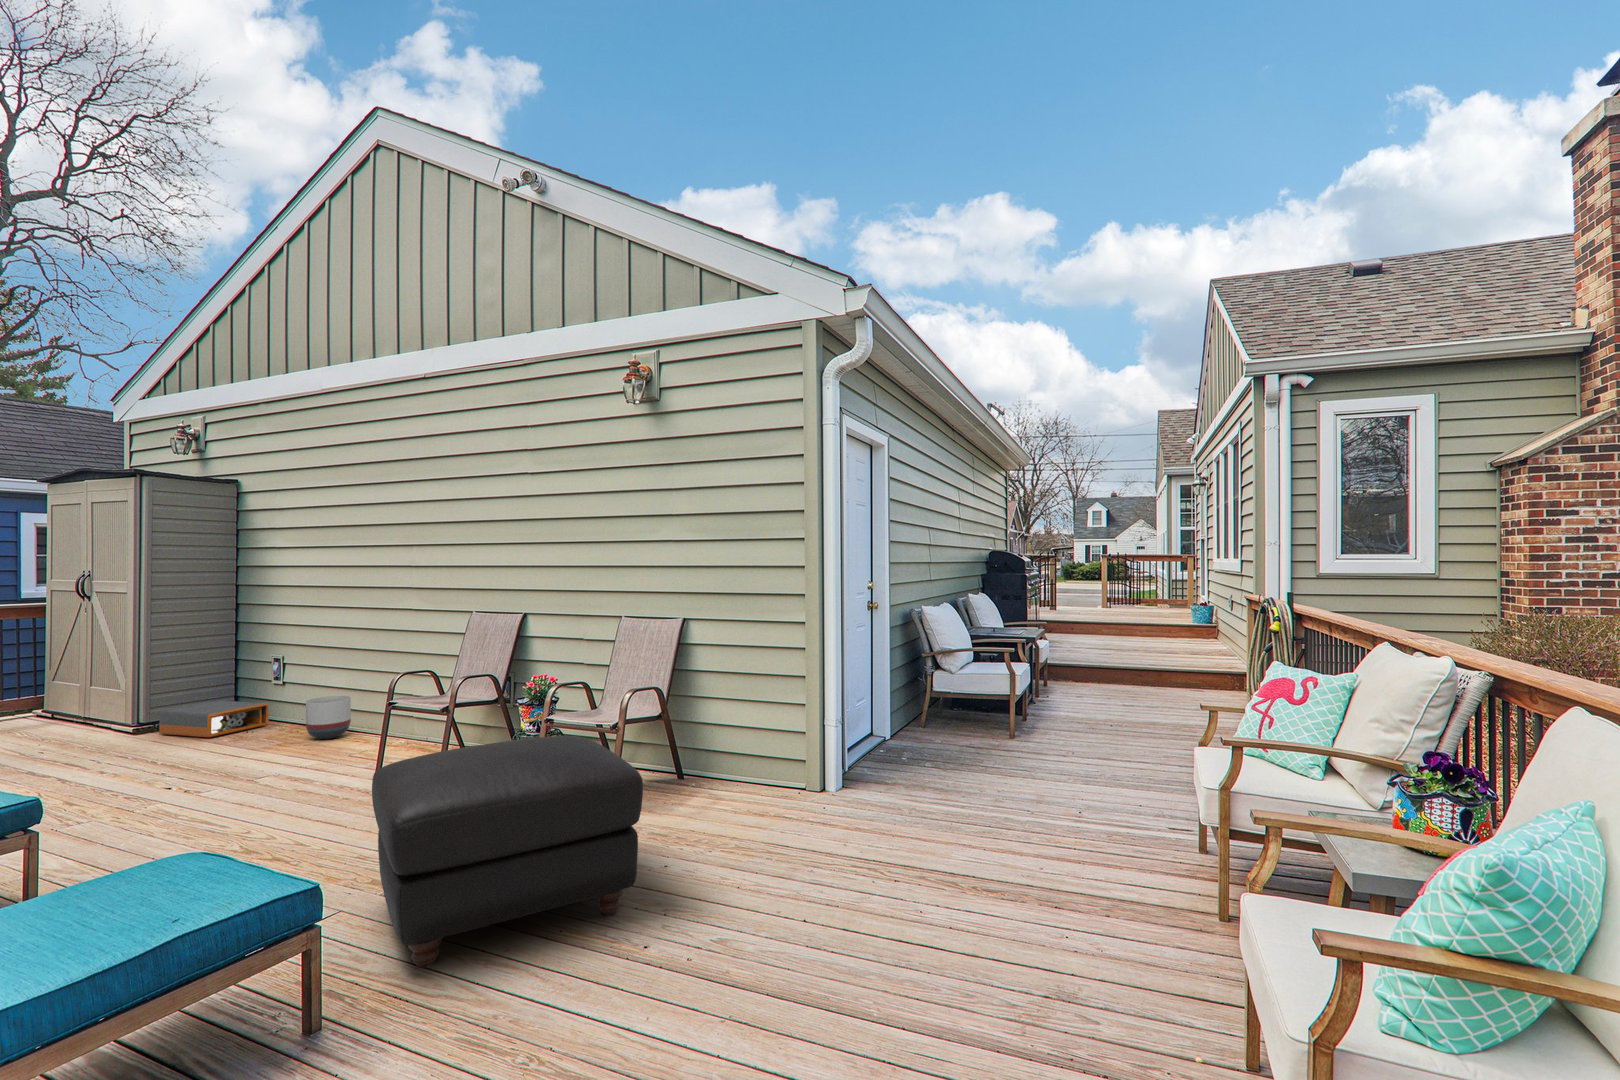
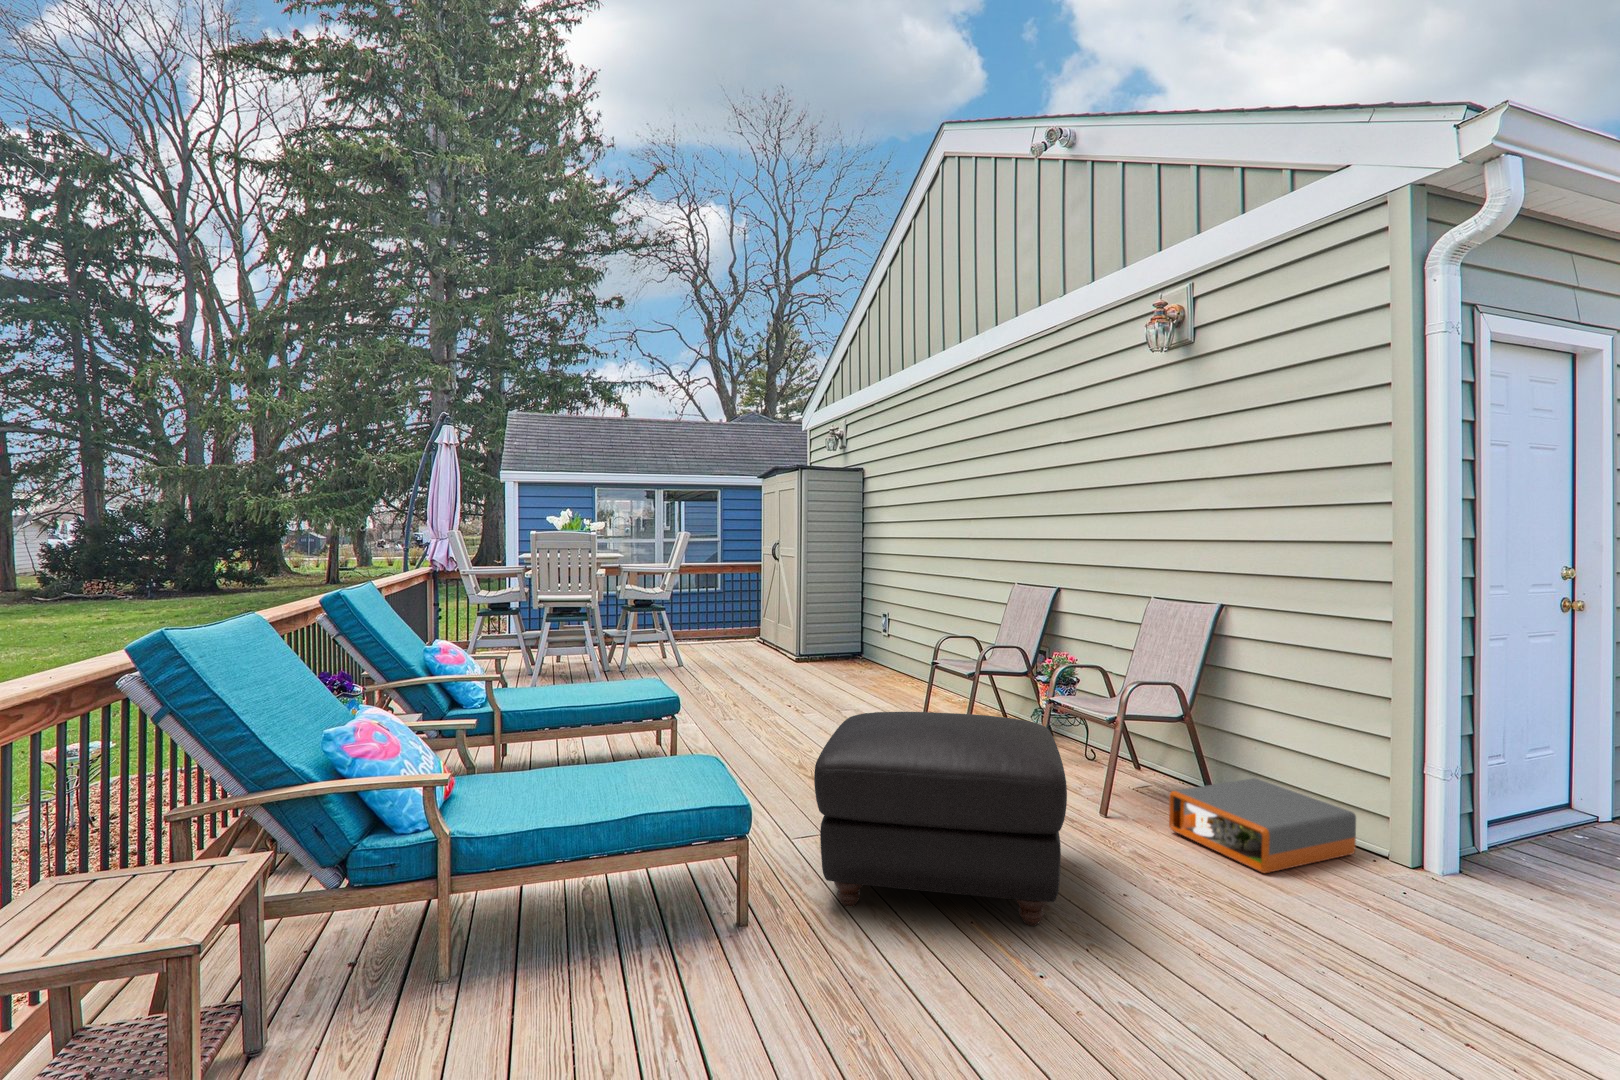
planter: present [306,696,351,739] -> none [894,652,927,688]
storage box: present [159,701,269,737] -> present [1169,778,1356,873]

